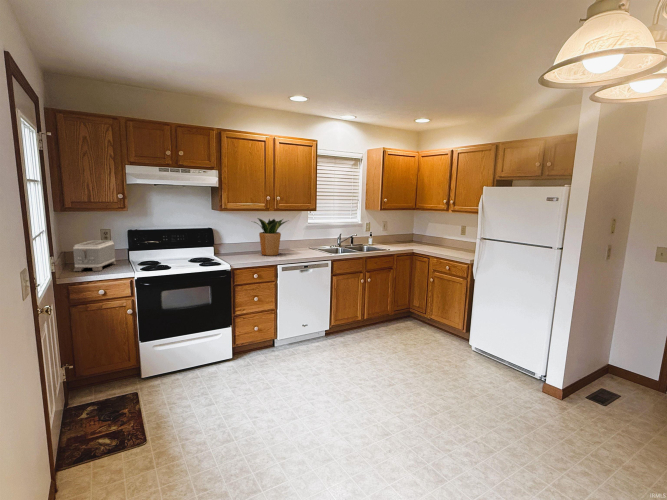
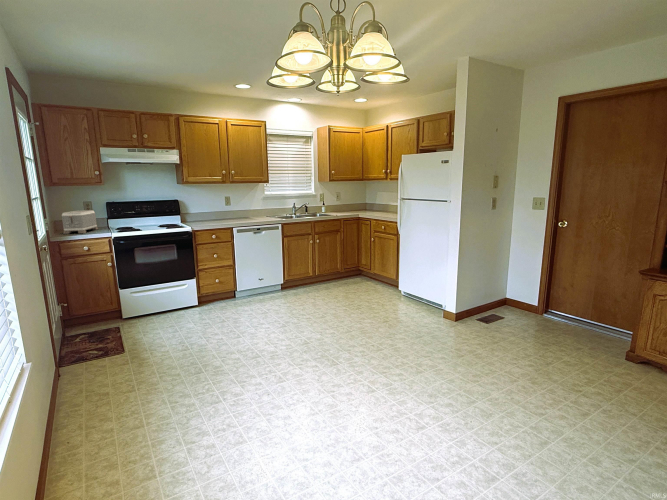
potted plant: present [255,218,287,256] -> none [211,189,245,222]

